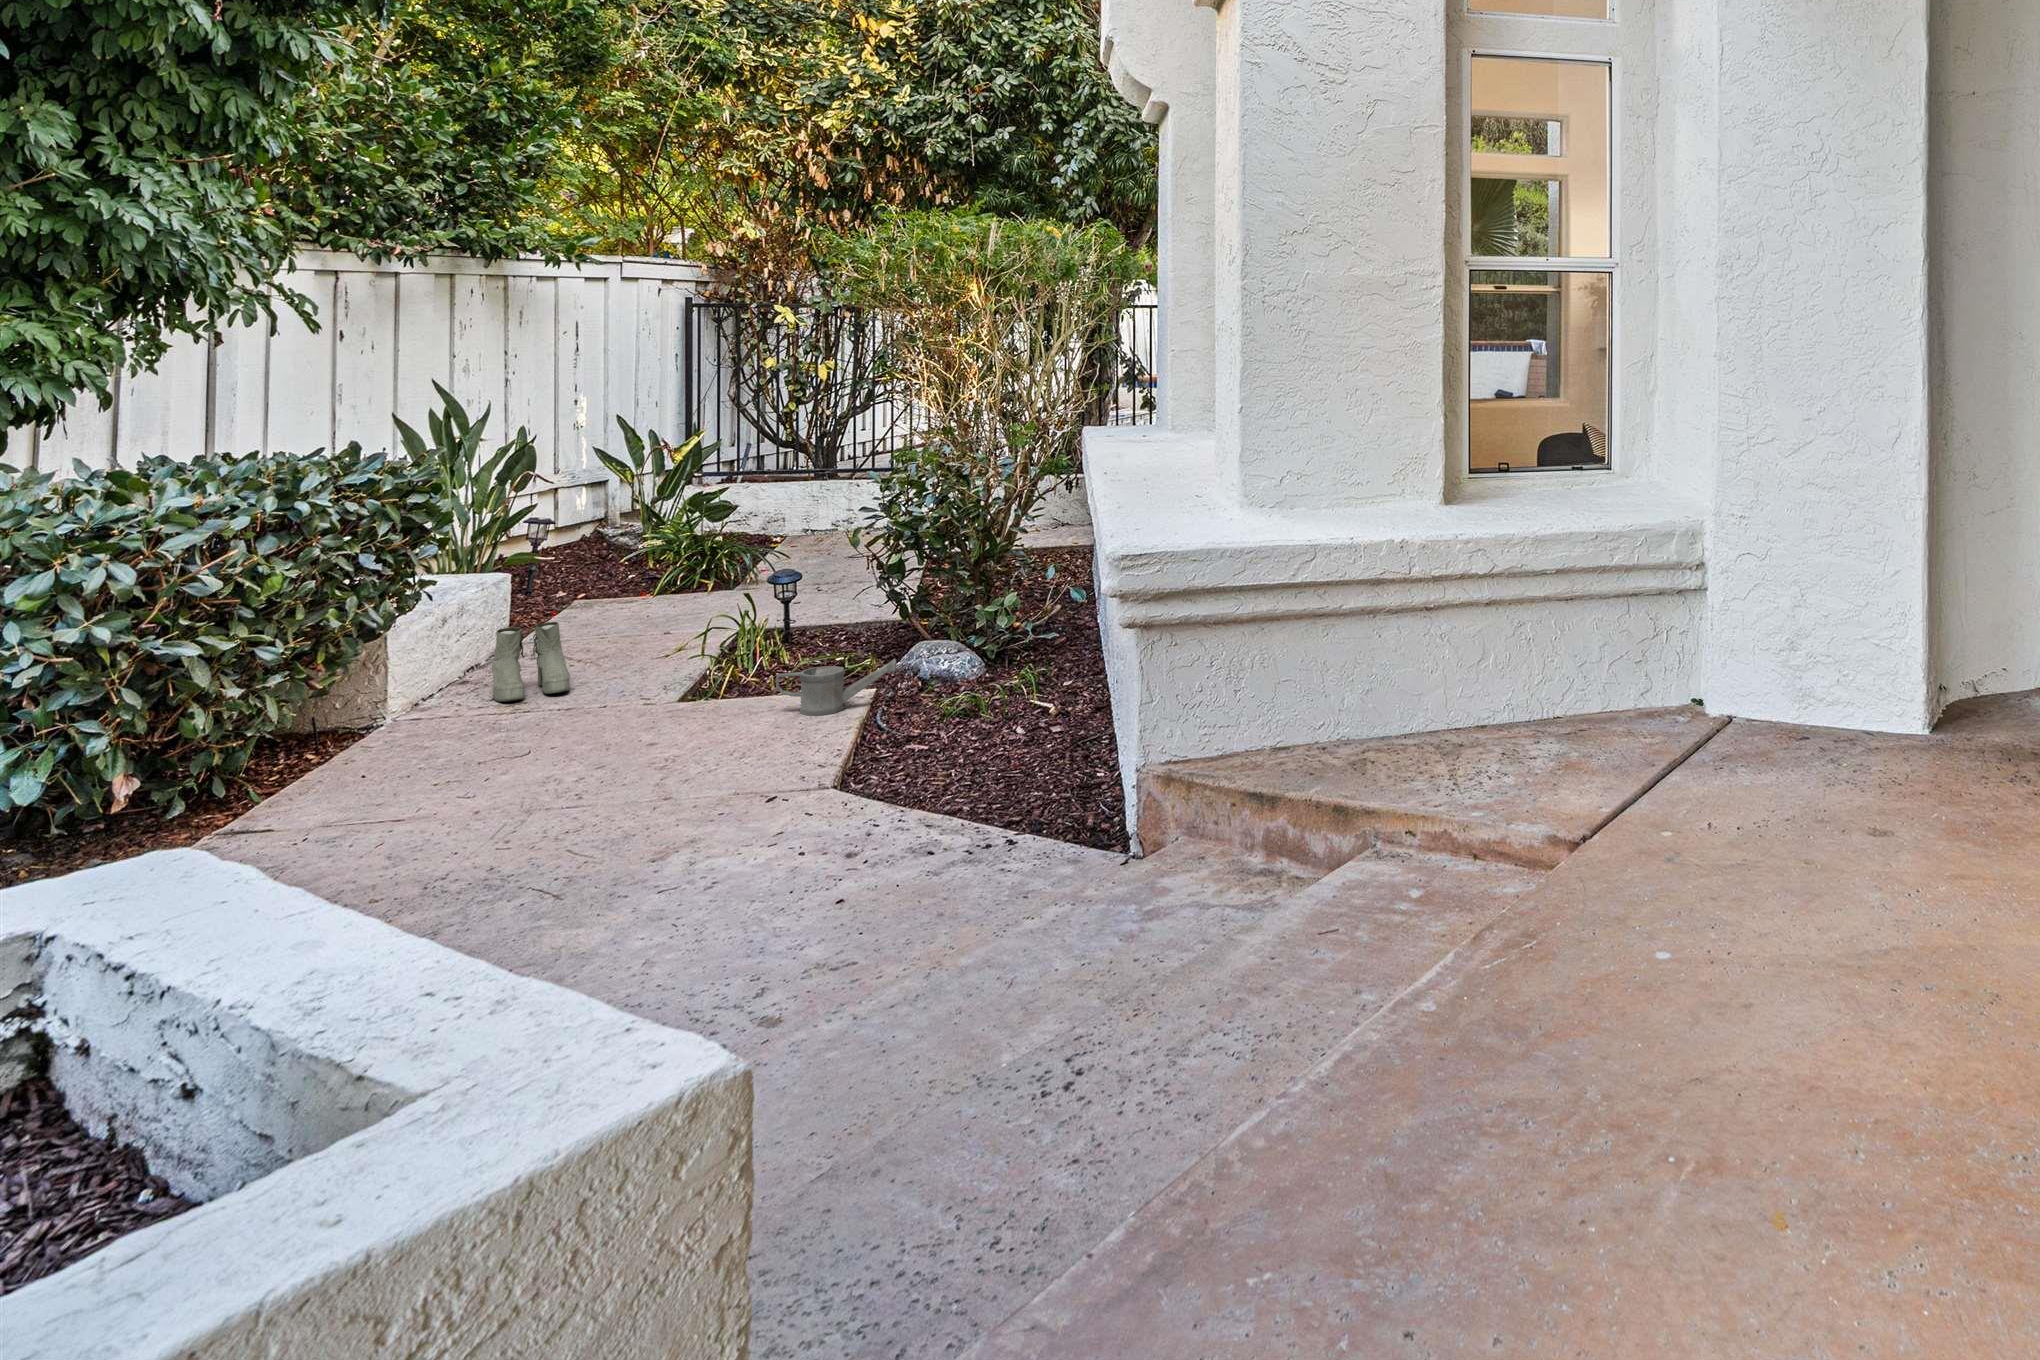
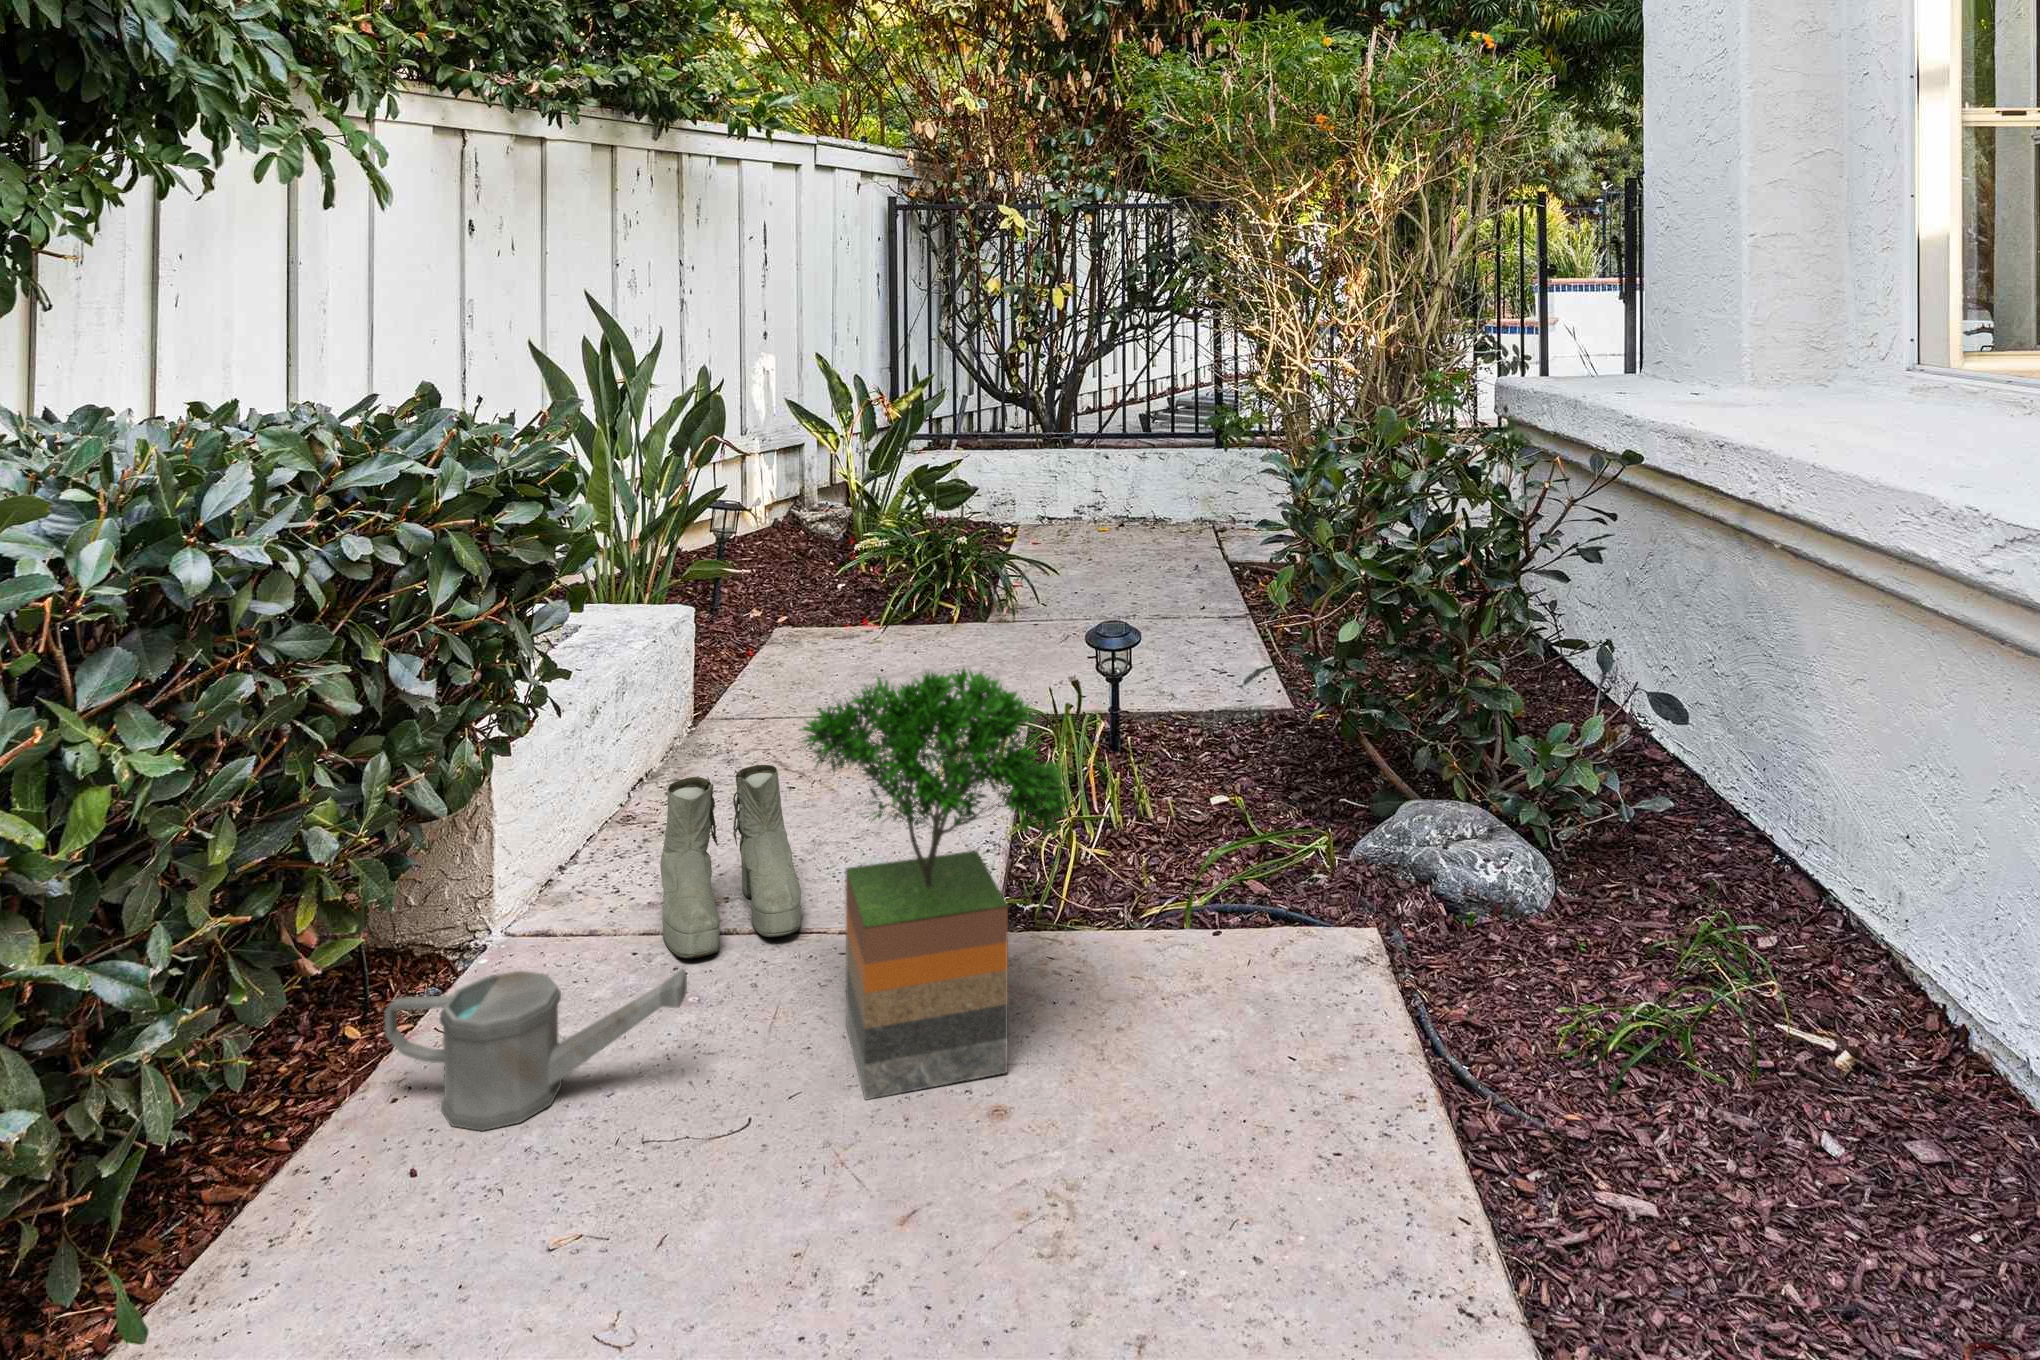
potted tree: none [563,557,693,726] -> present [802,668,1068,1100]
watering can: present [776,658,896,715] -> present [384,969,687,1131]

